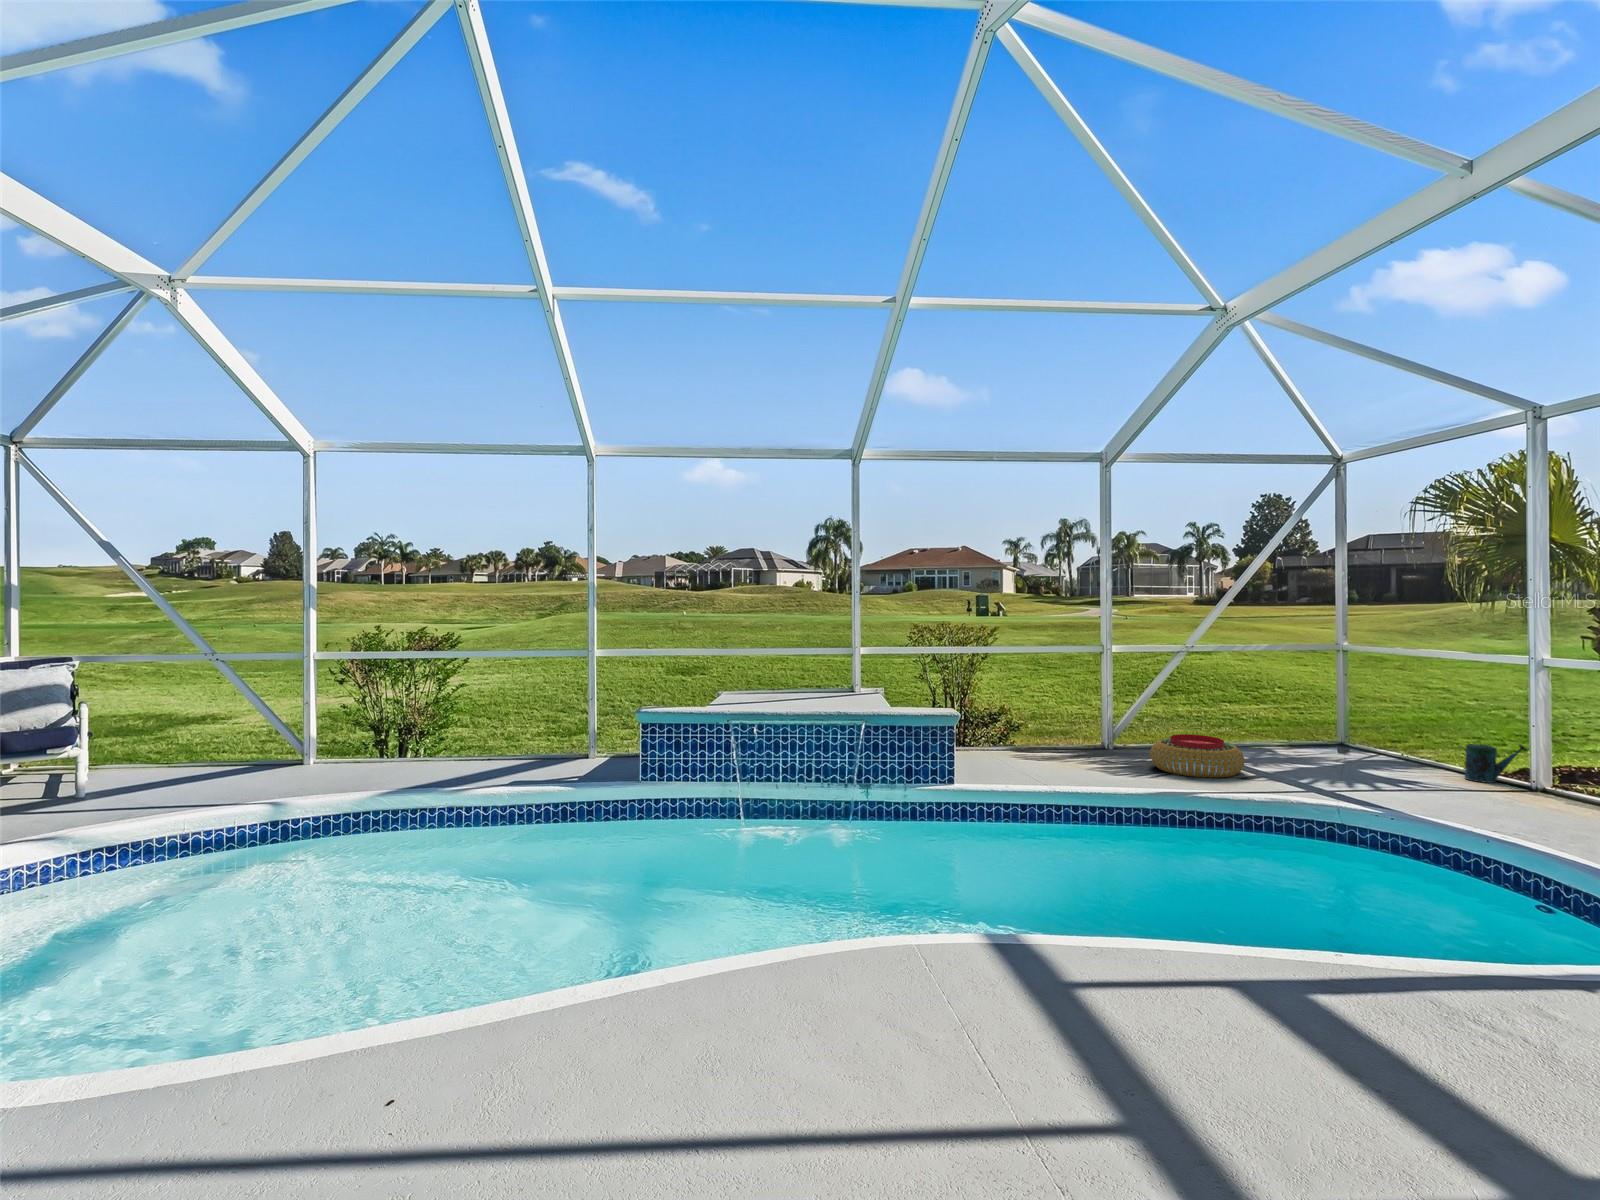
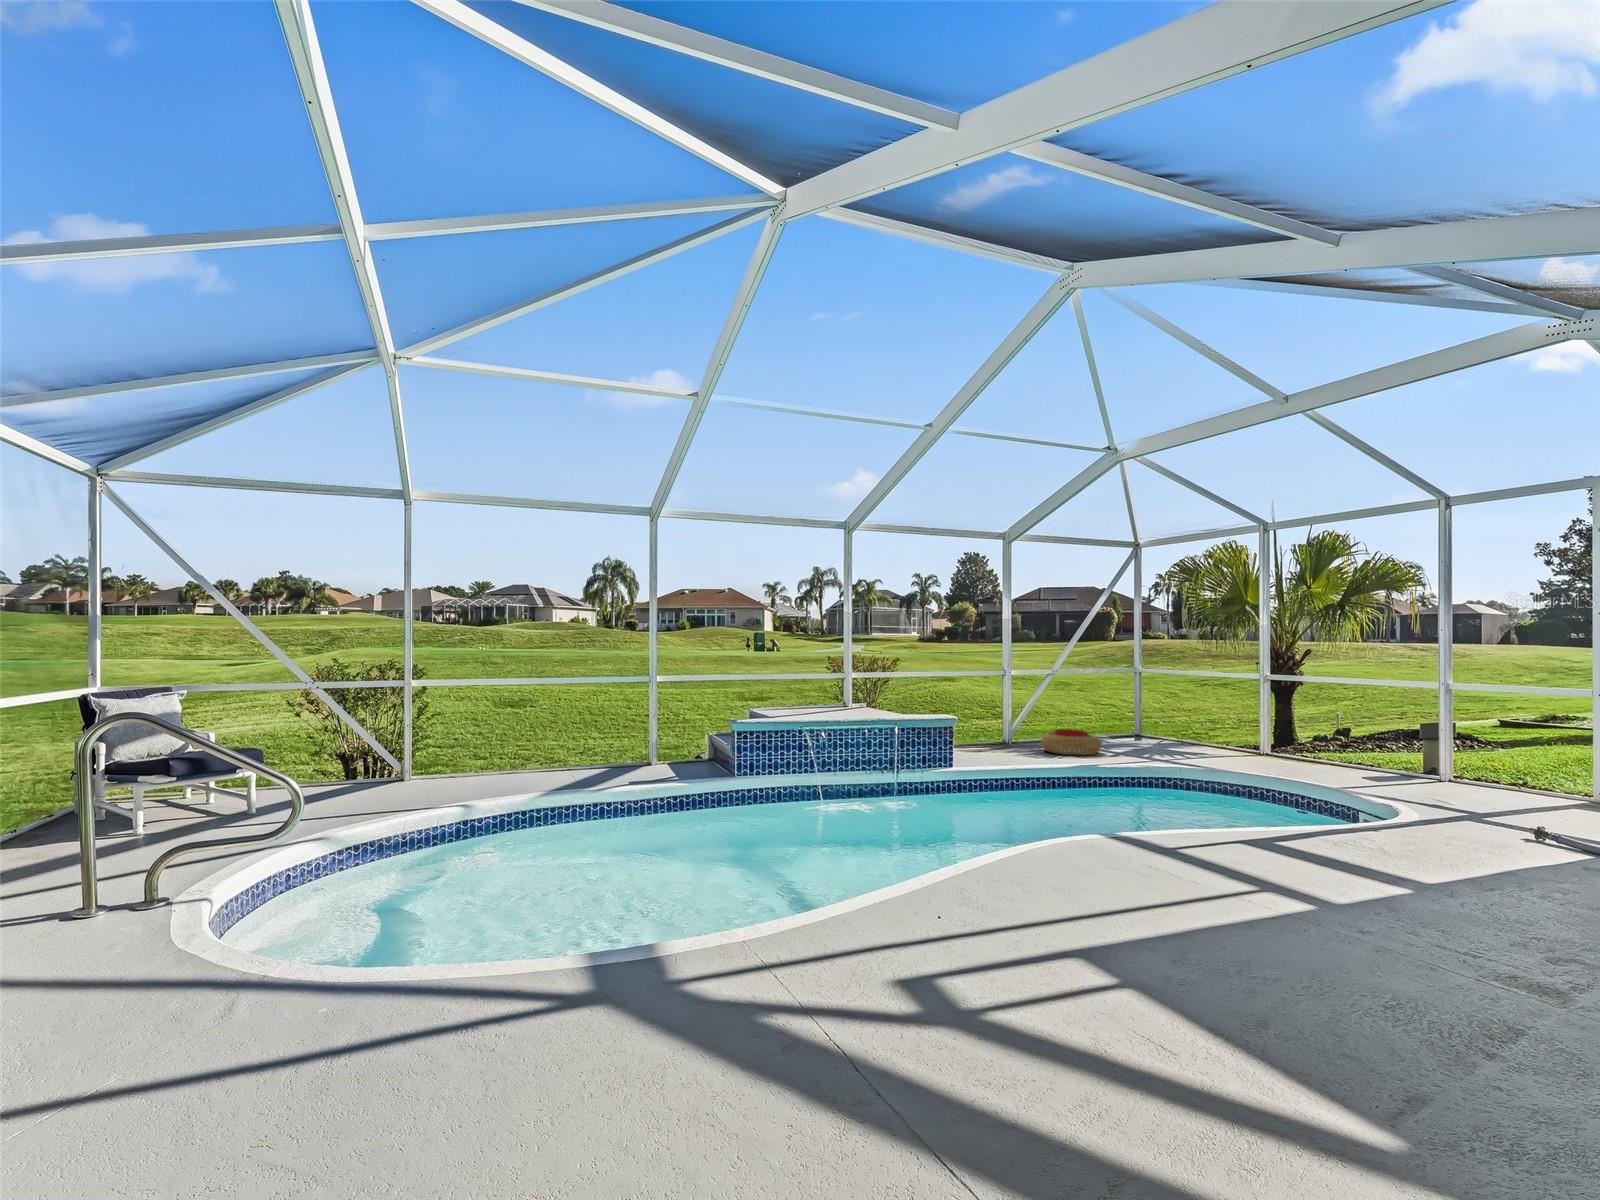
watering can: present [1457,743,1527,783] -> none [1201,726,1239,750]

